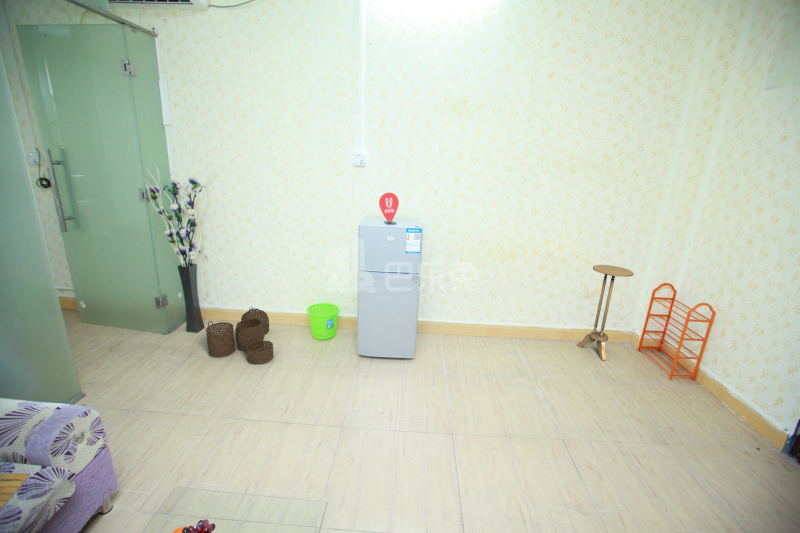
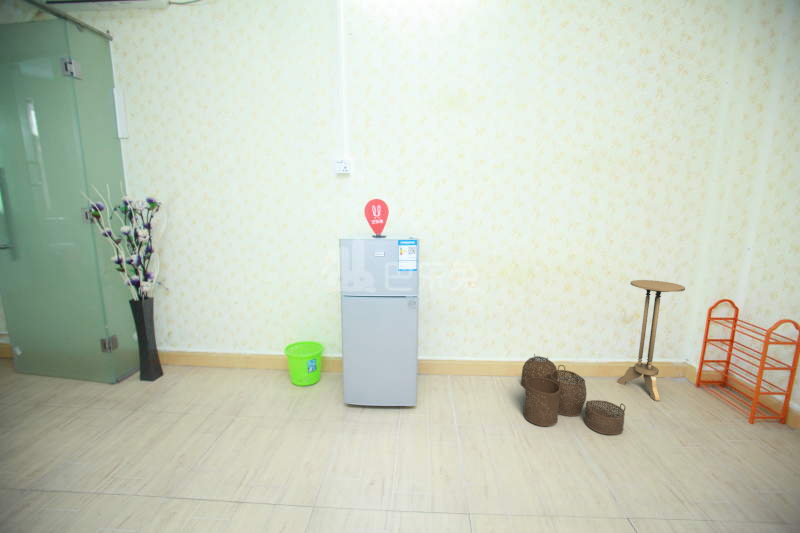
woven basket: present [206,308,274,364] -> present [521,354,626,435]

